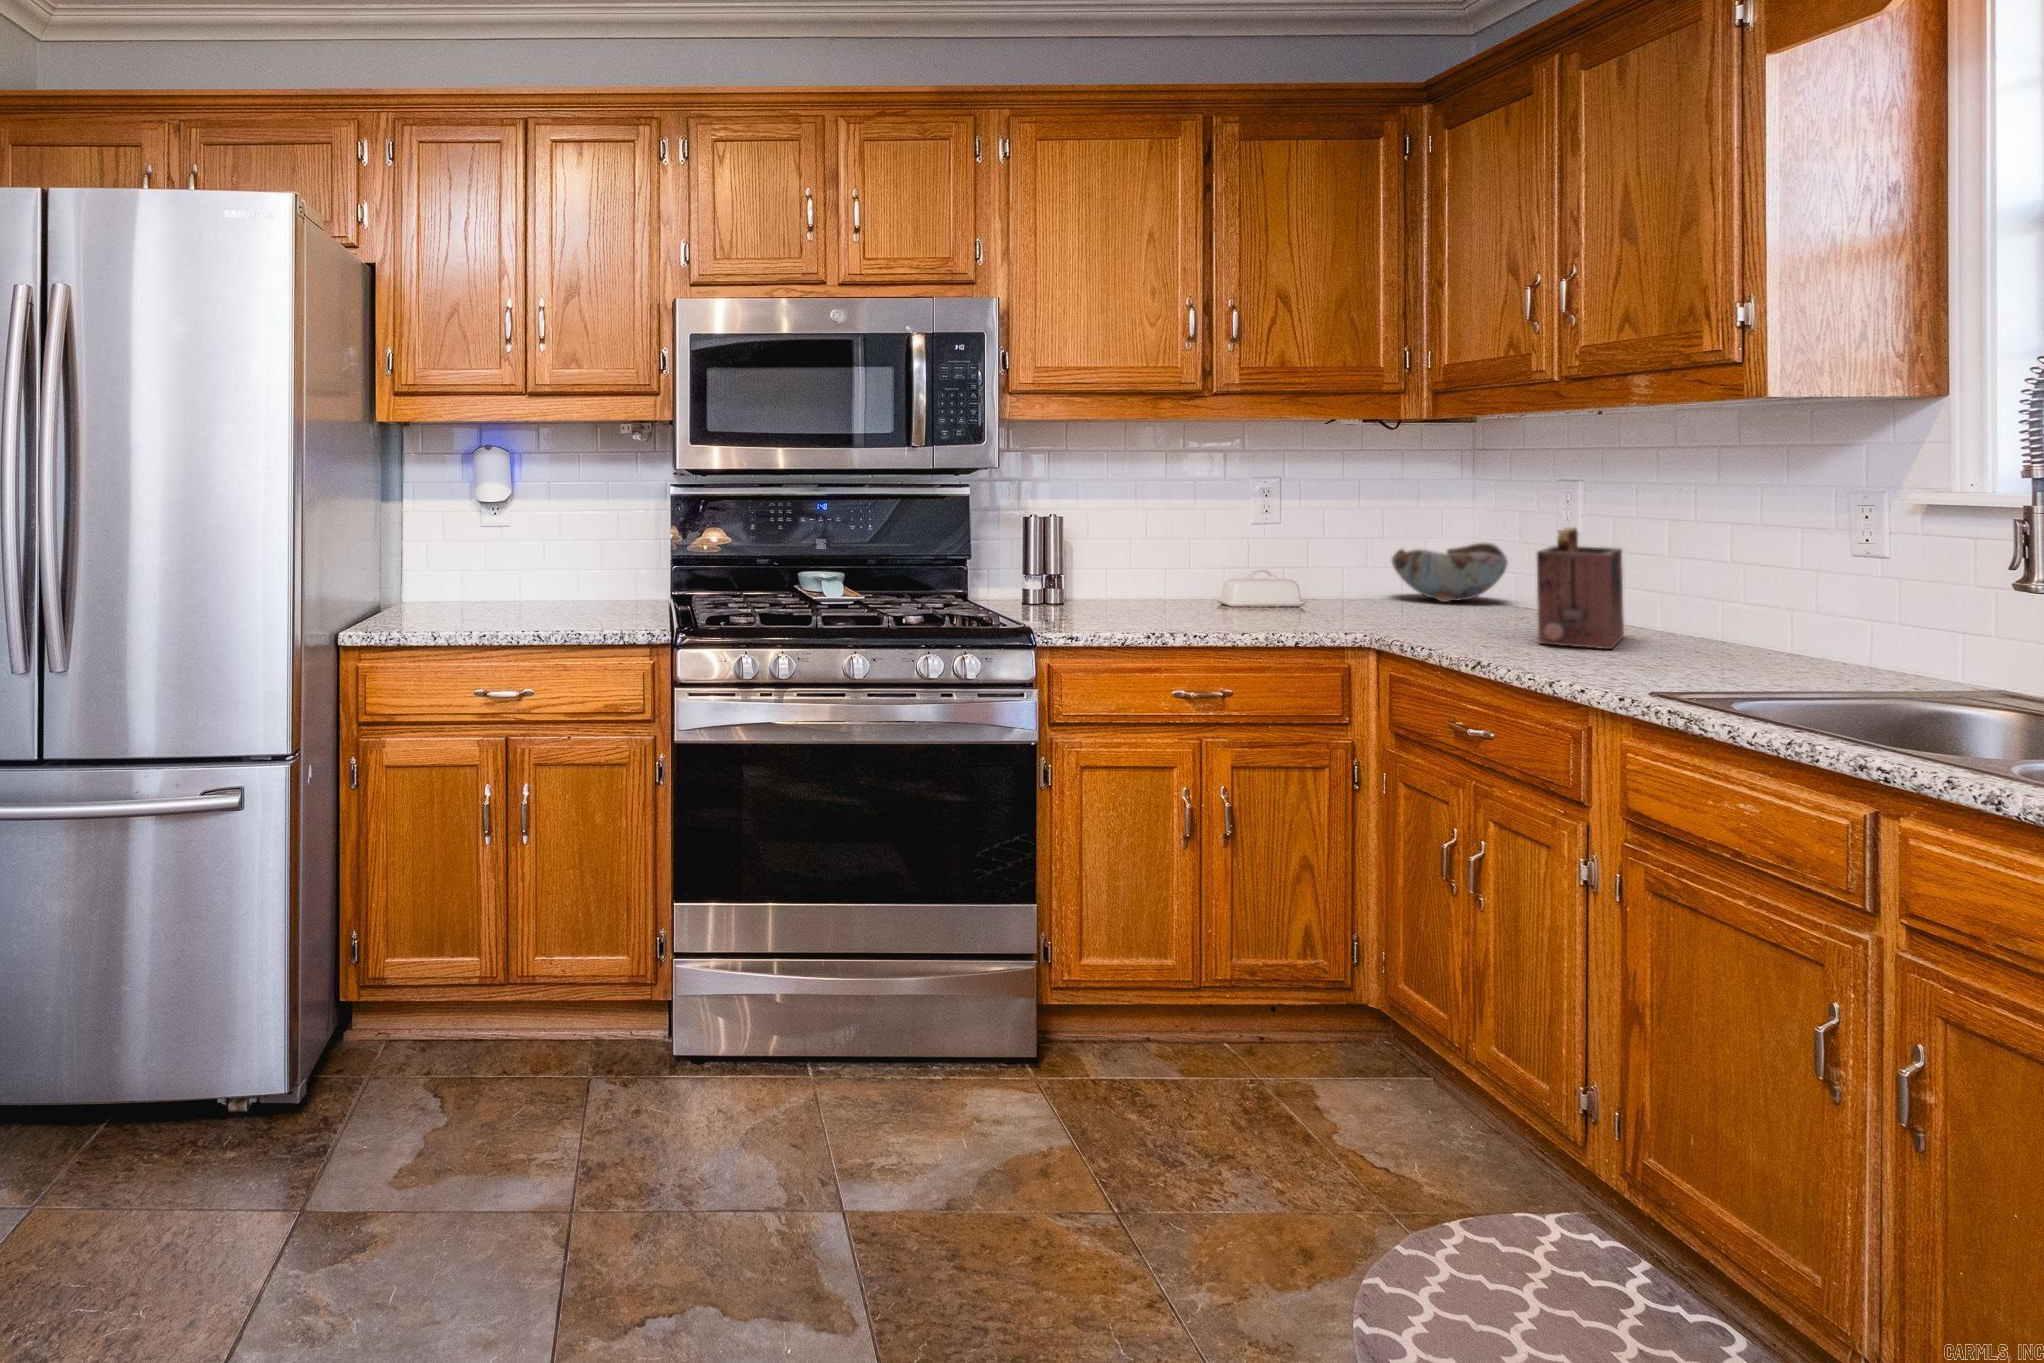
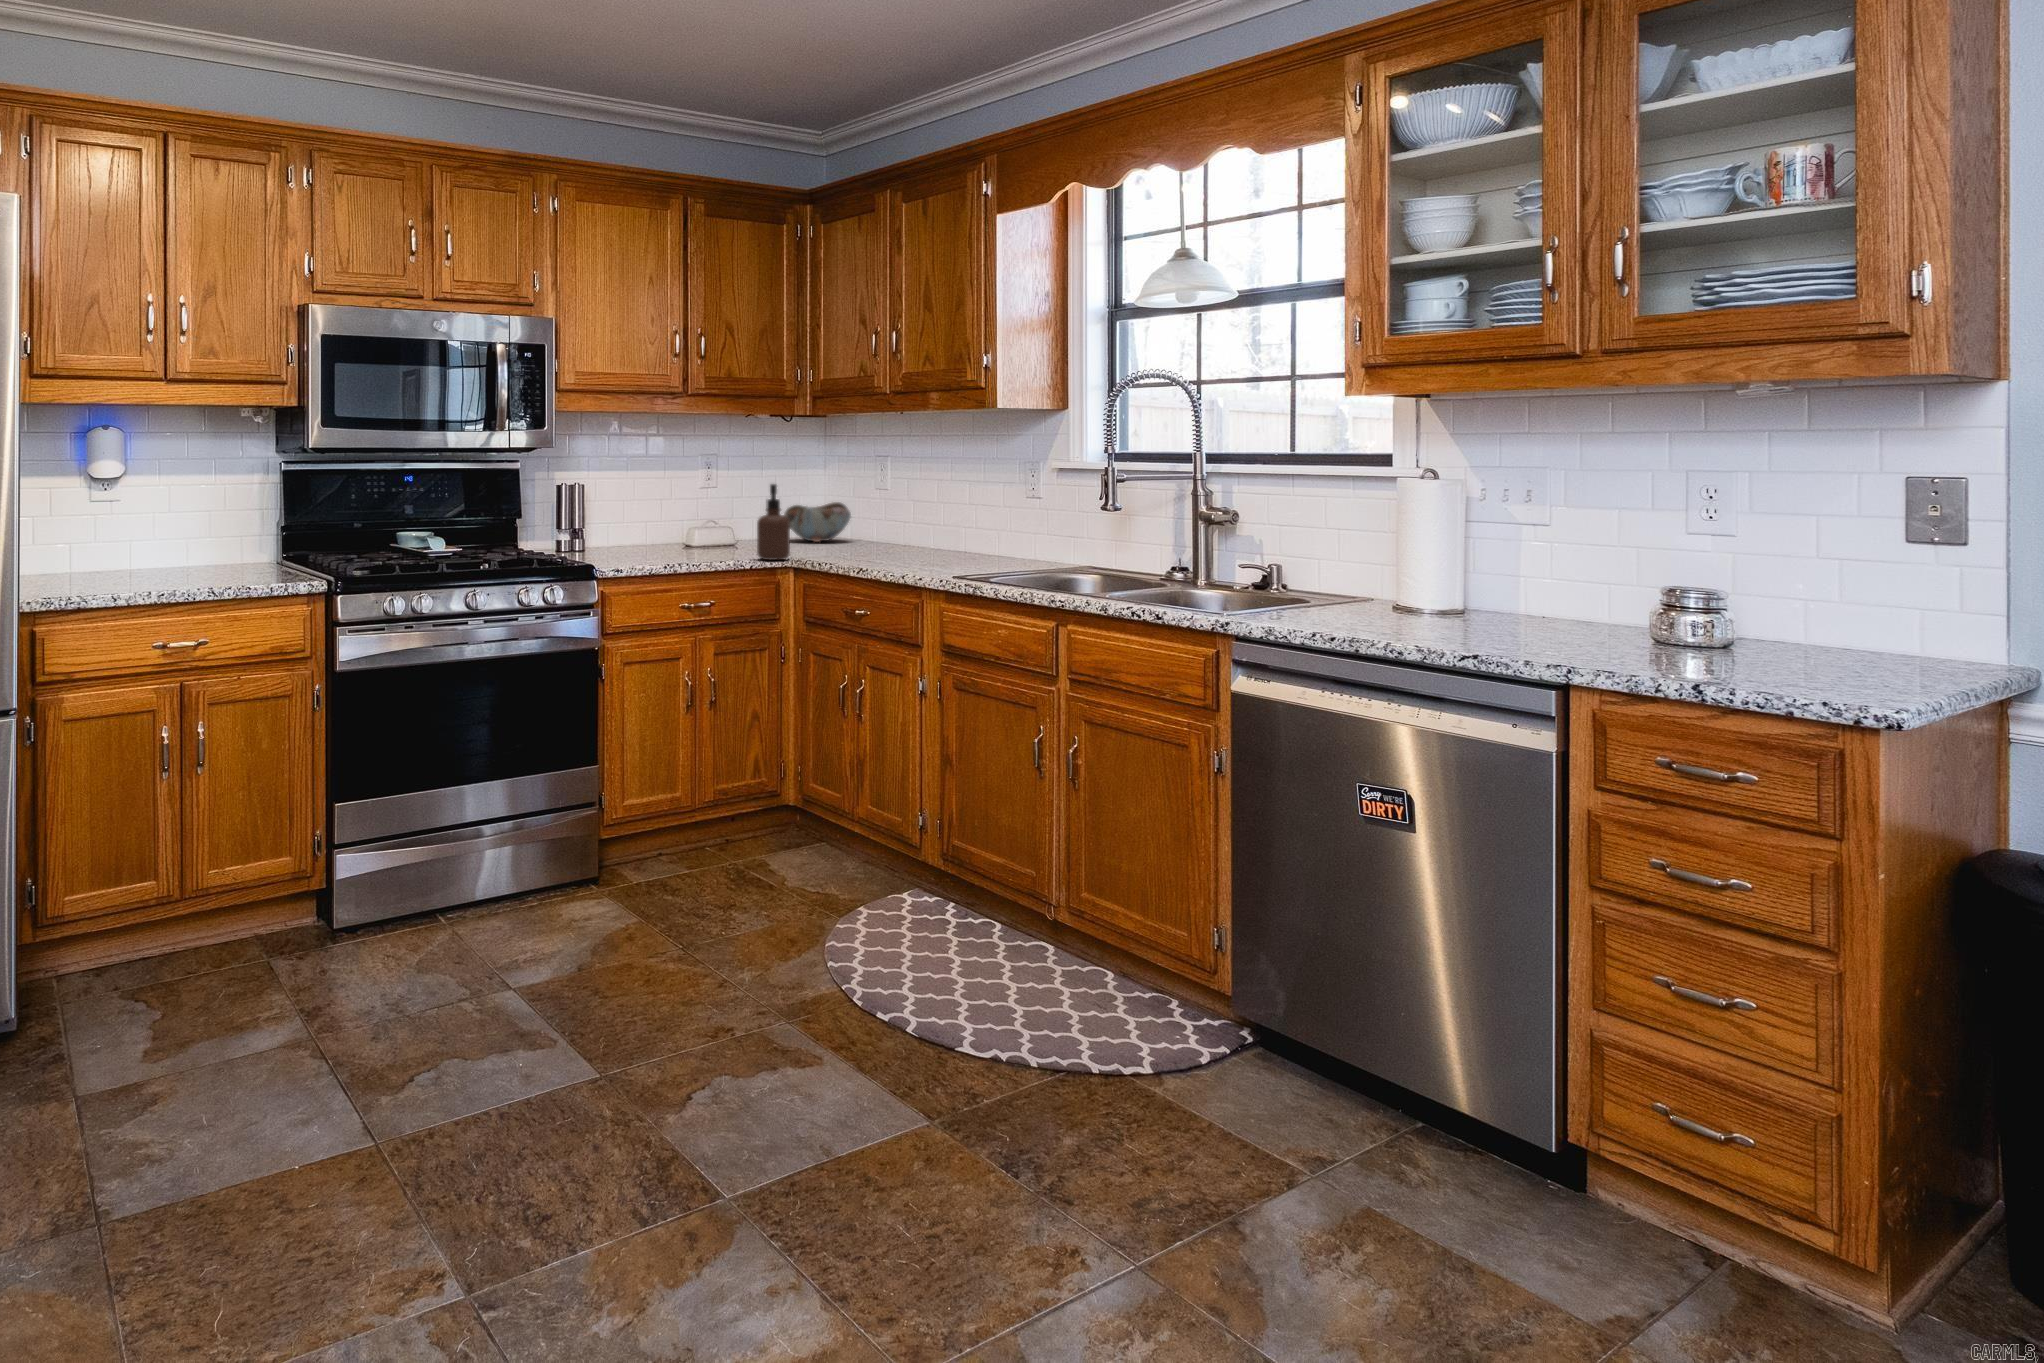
soap dispenser: none [1308,517,1364,632] -> present [757,484,790,560]
toaster: present [1537,527,1624,649] -> none [885,487,923,561]

